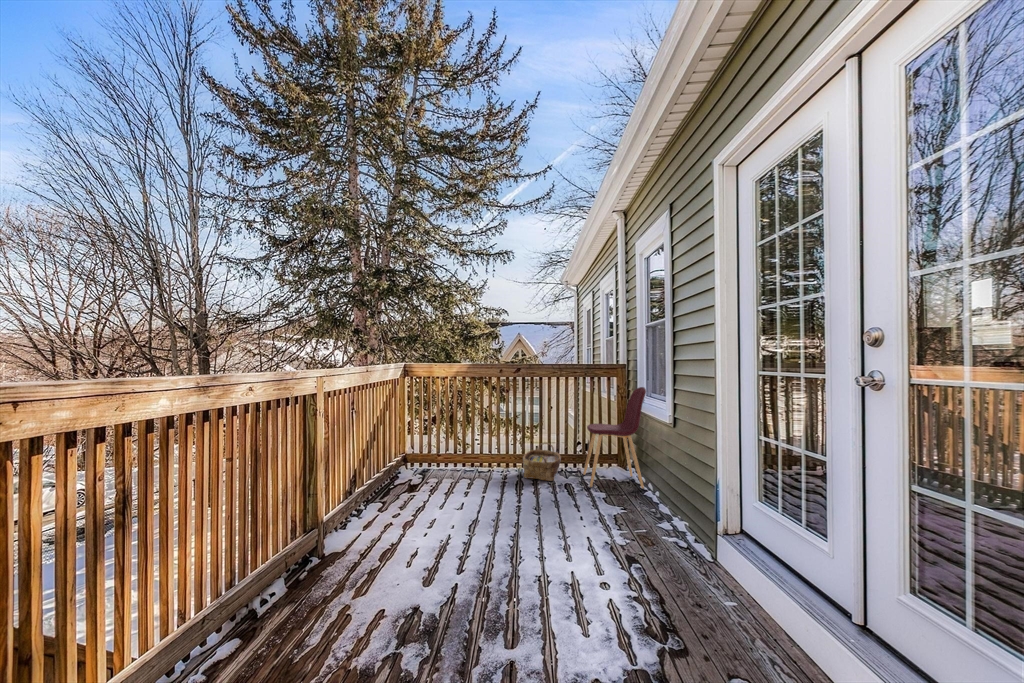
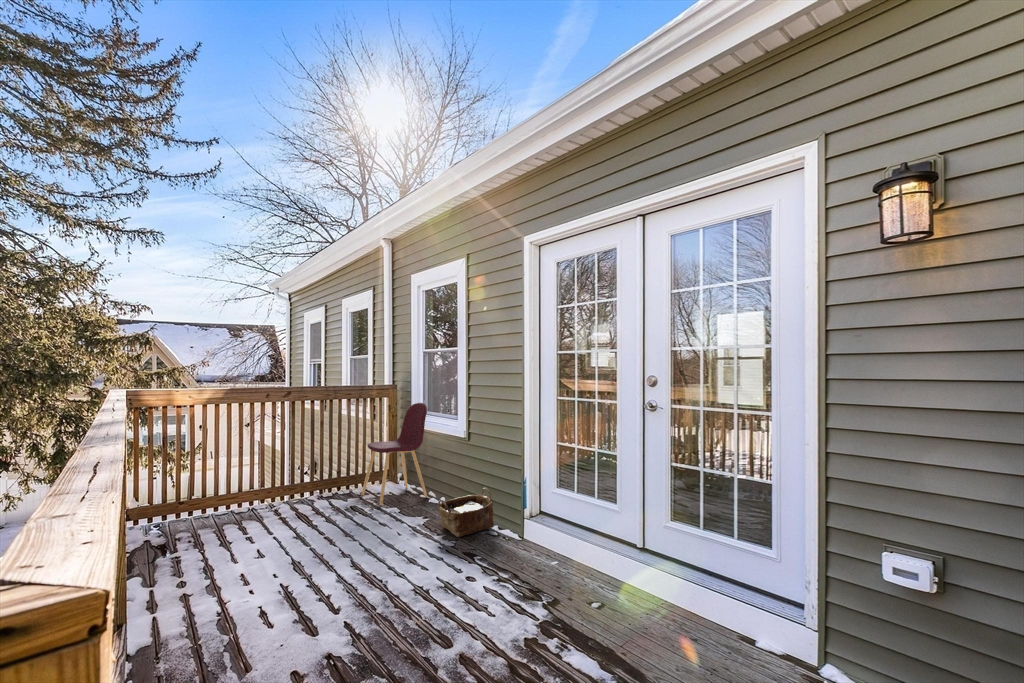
woven basket: present [523,443,561,481] -> present [438,488,494,537]

